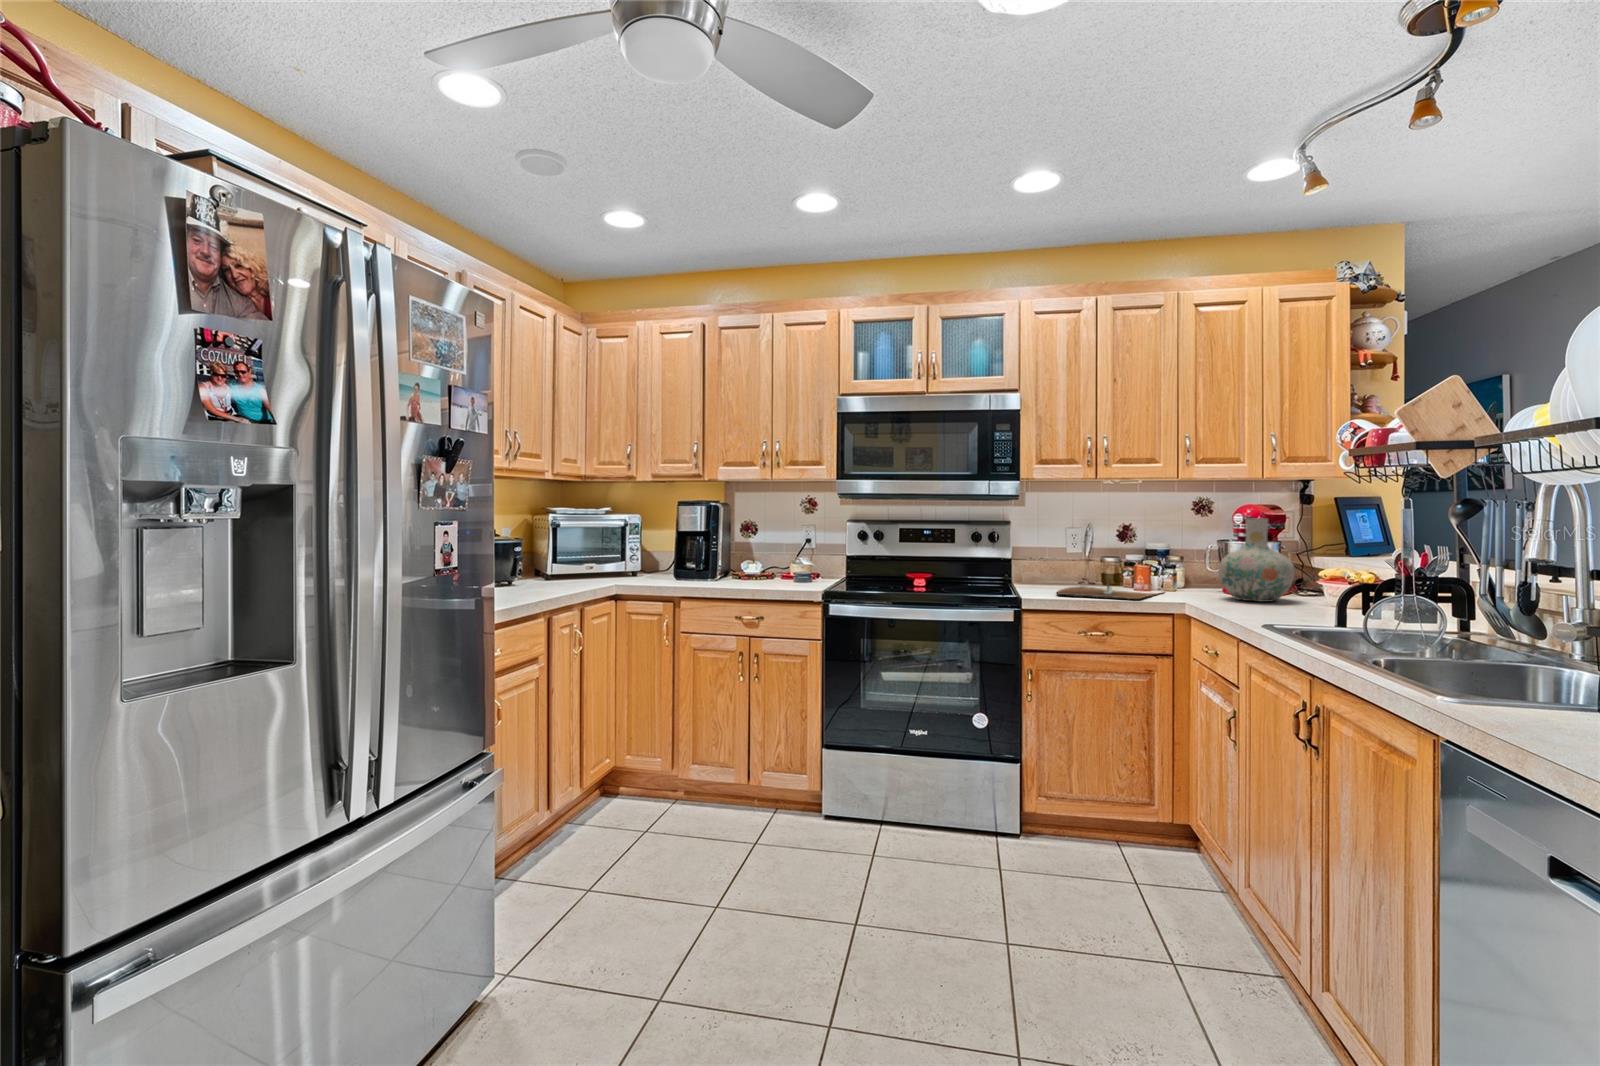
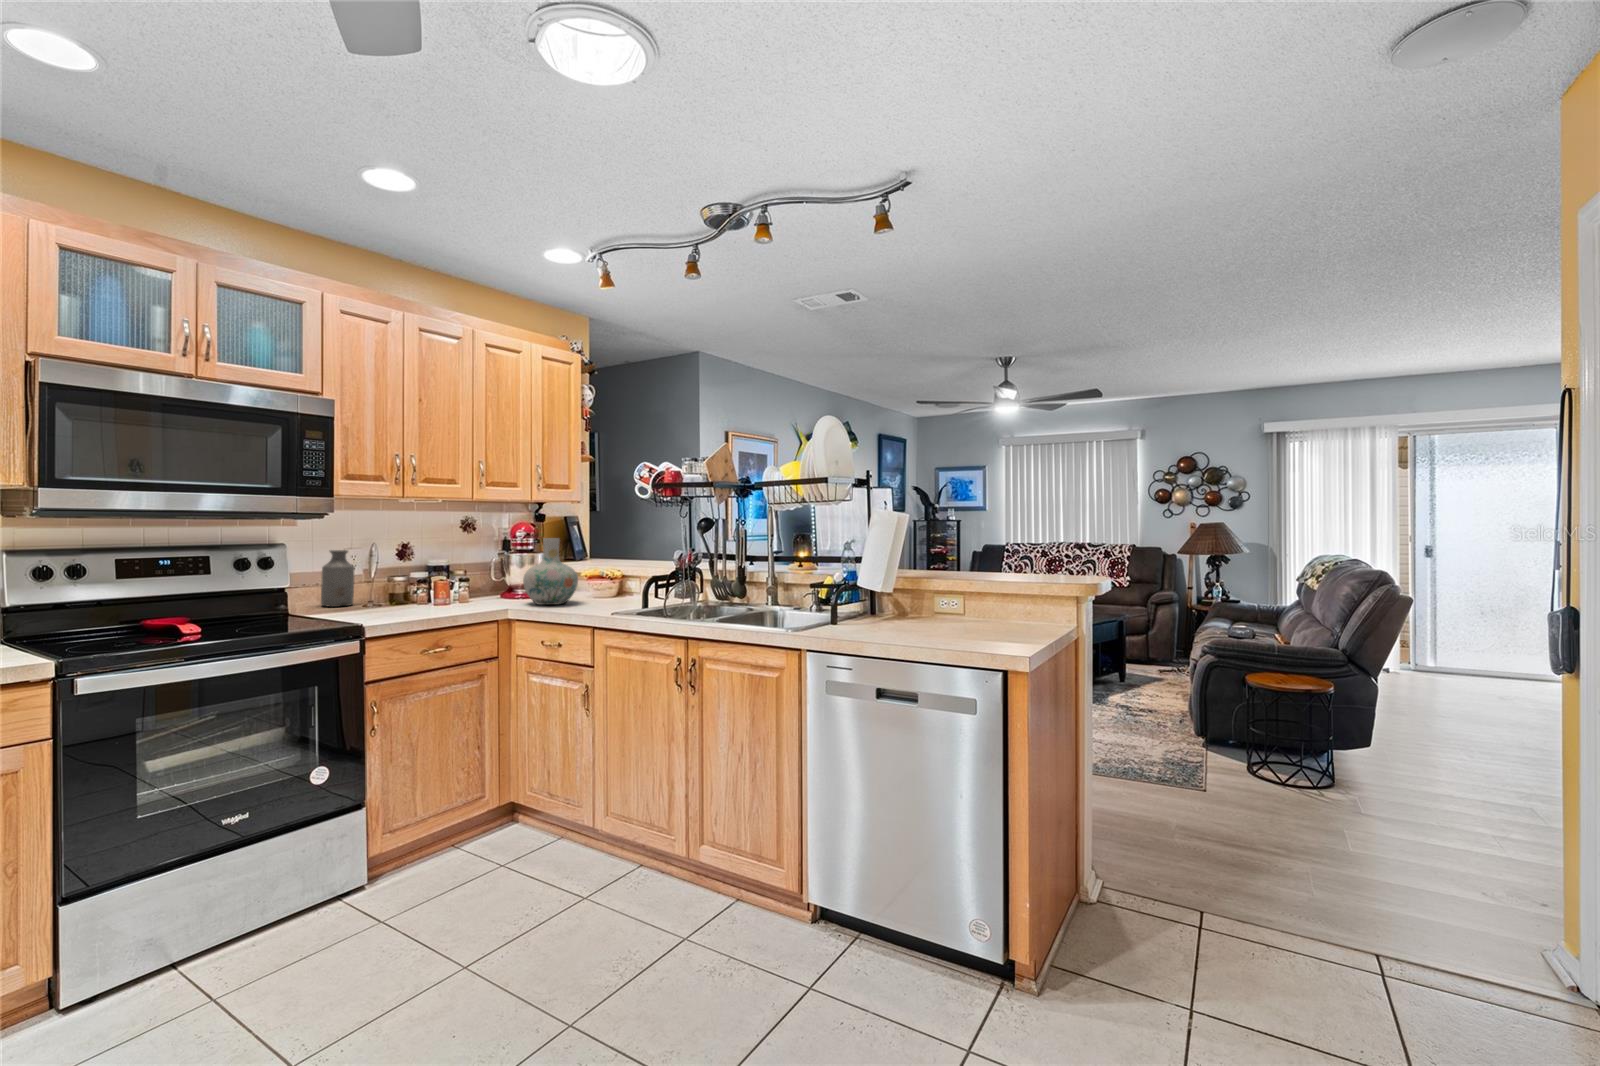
bottle: none [1042,531,1070,583] -> present [321,550,354,607]
cutting board: present [1057,584,1157,599] -> none [372,602,477,619]

